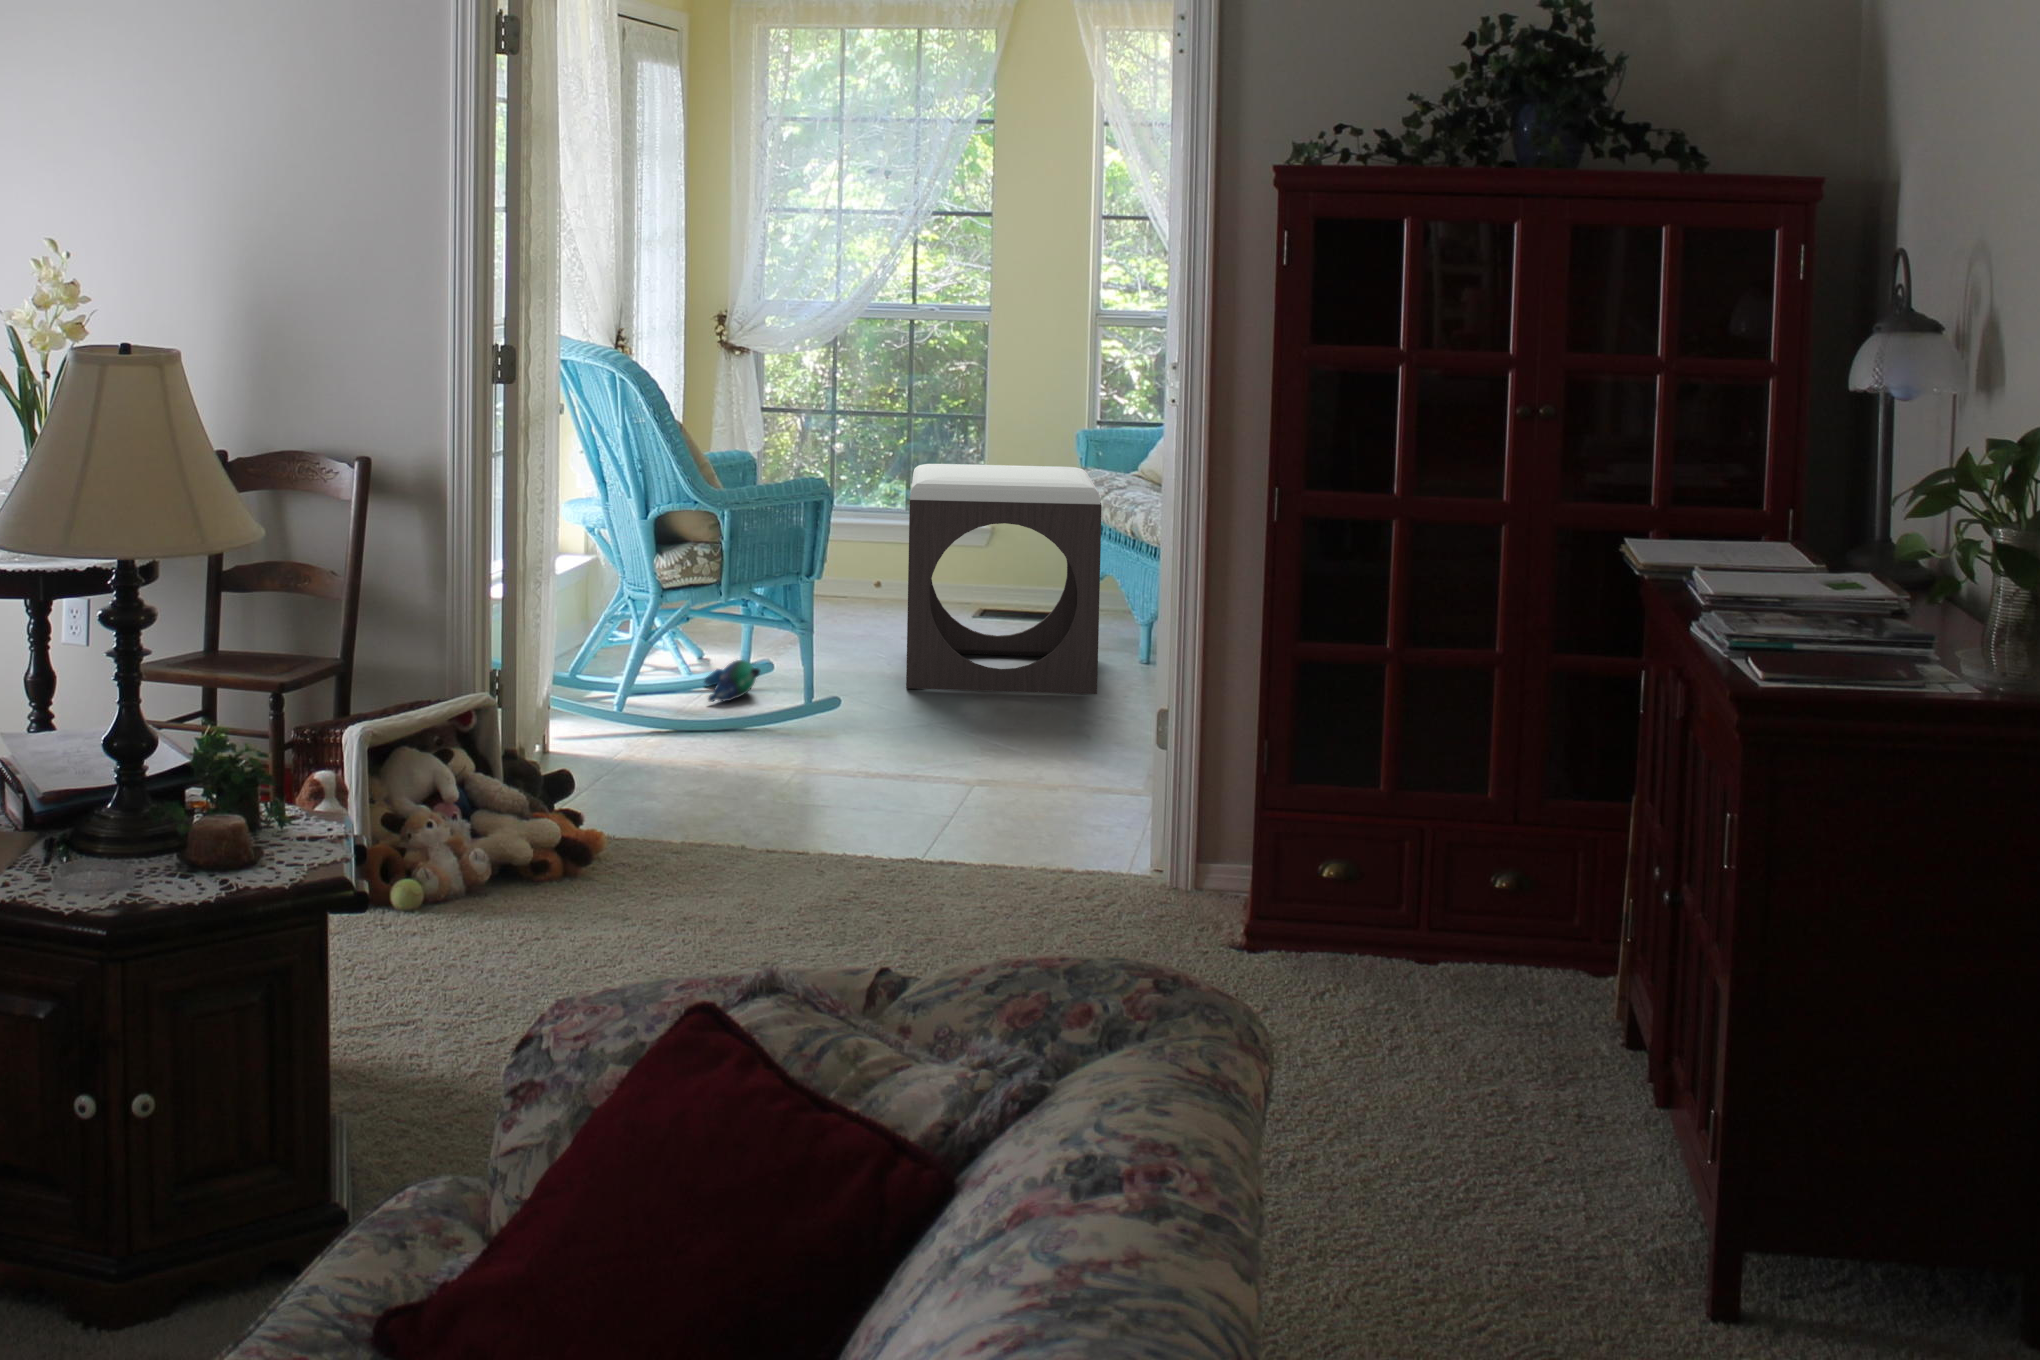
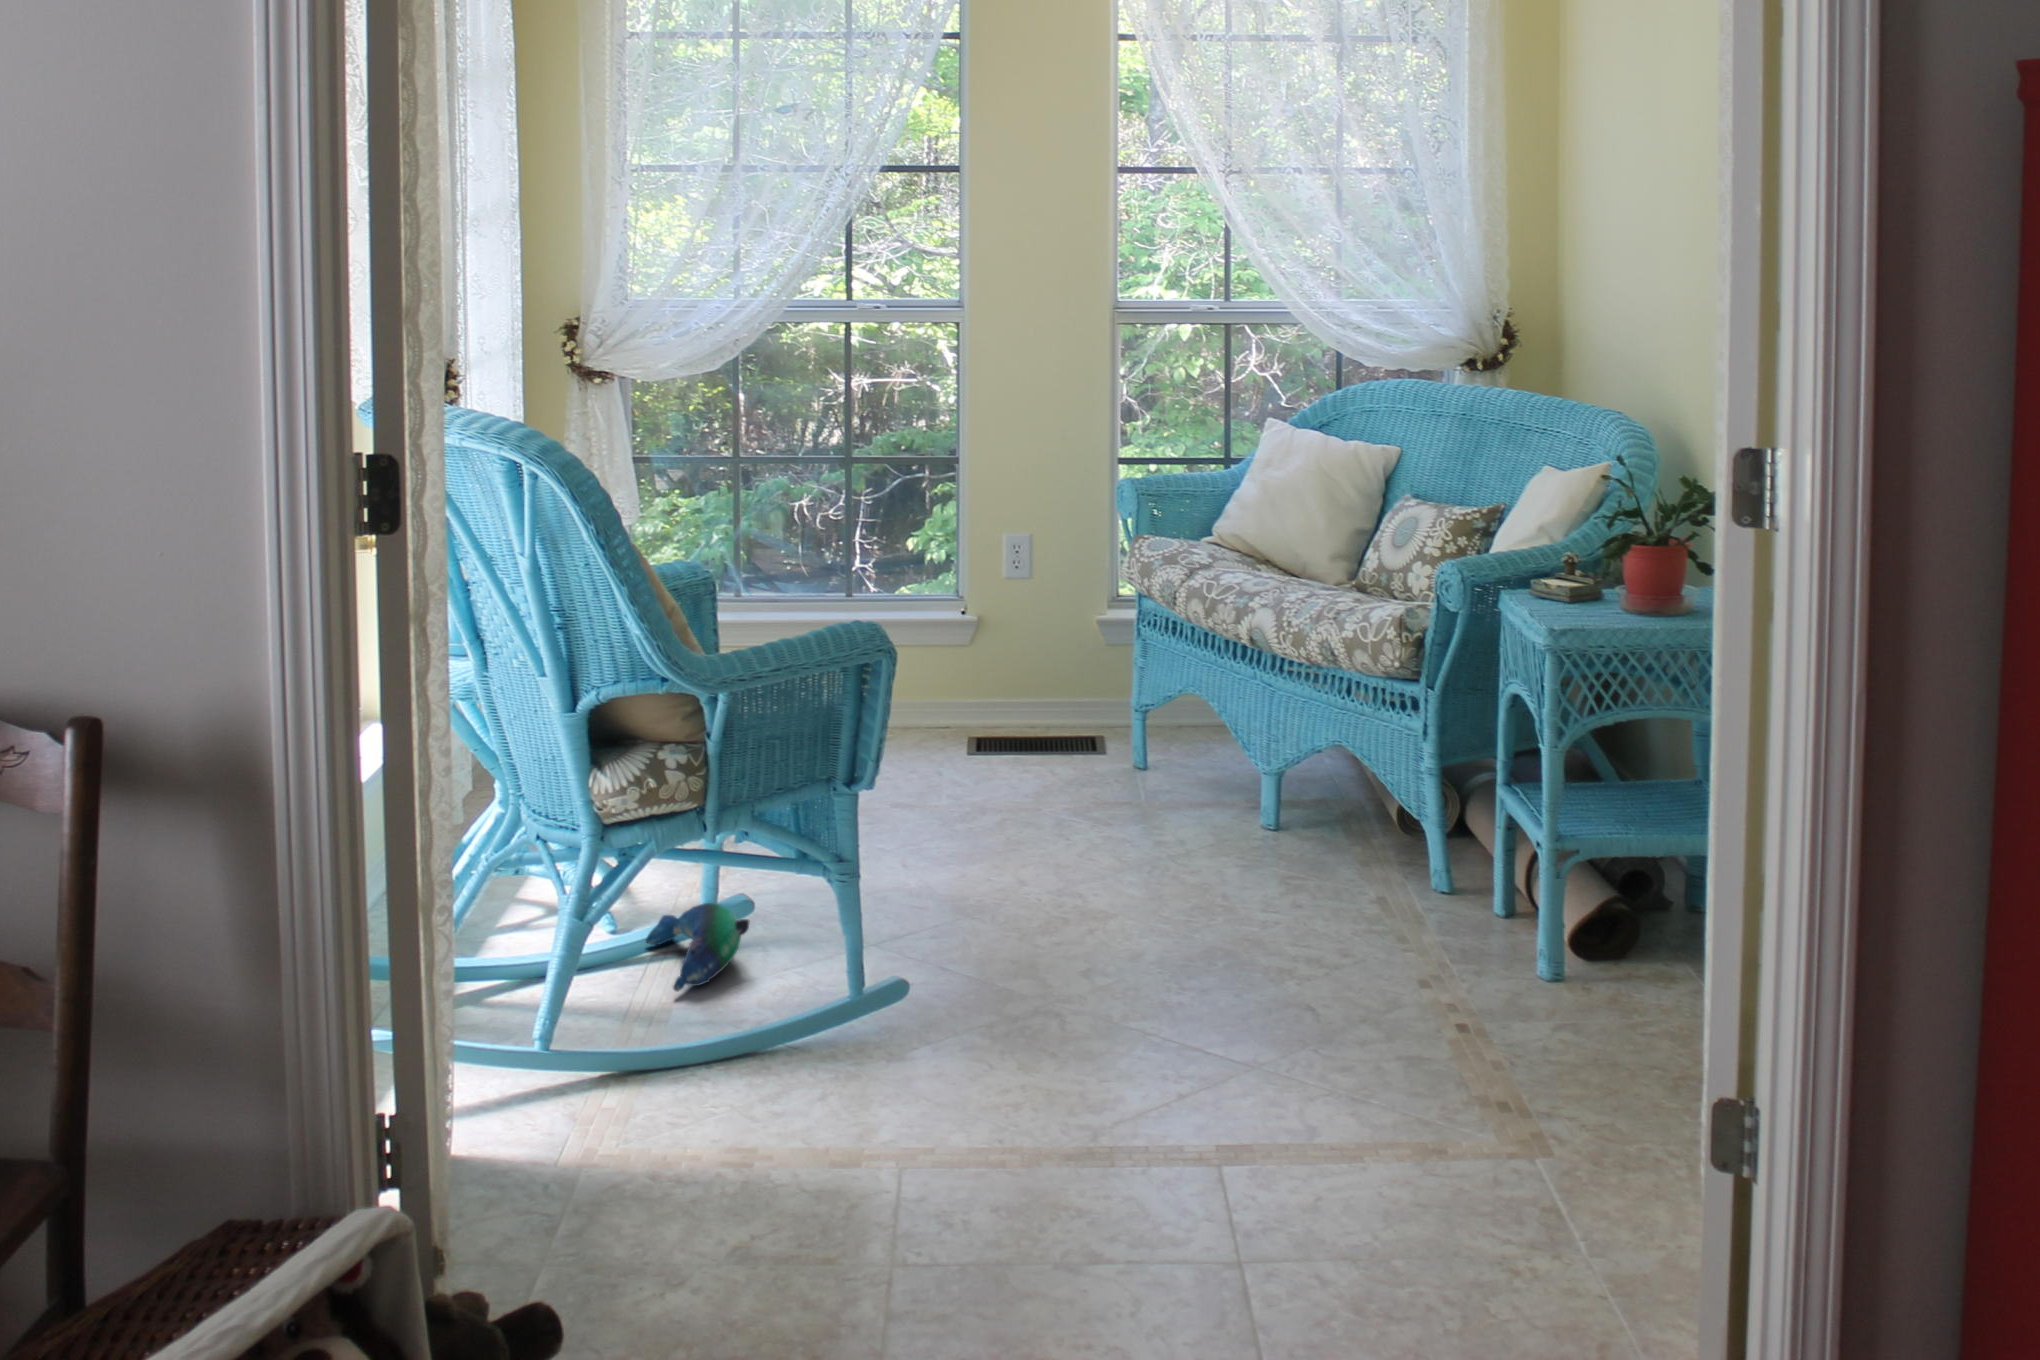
footstool: present [906,464,1102,694] -> none [917,542,1245,912]

